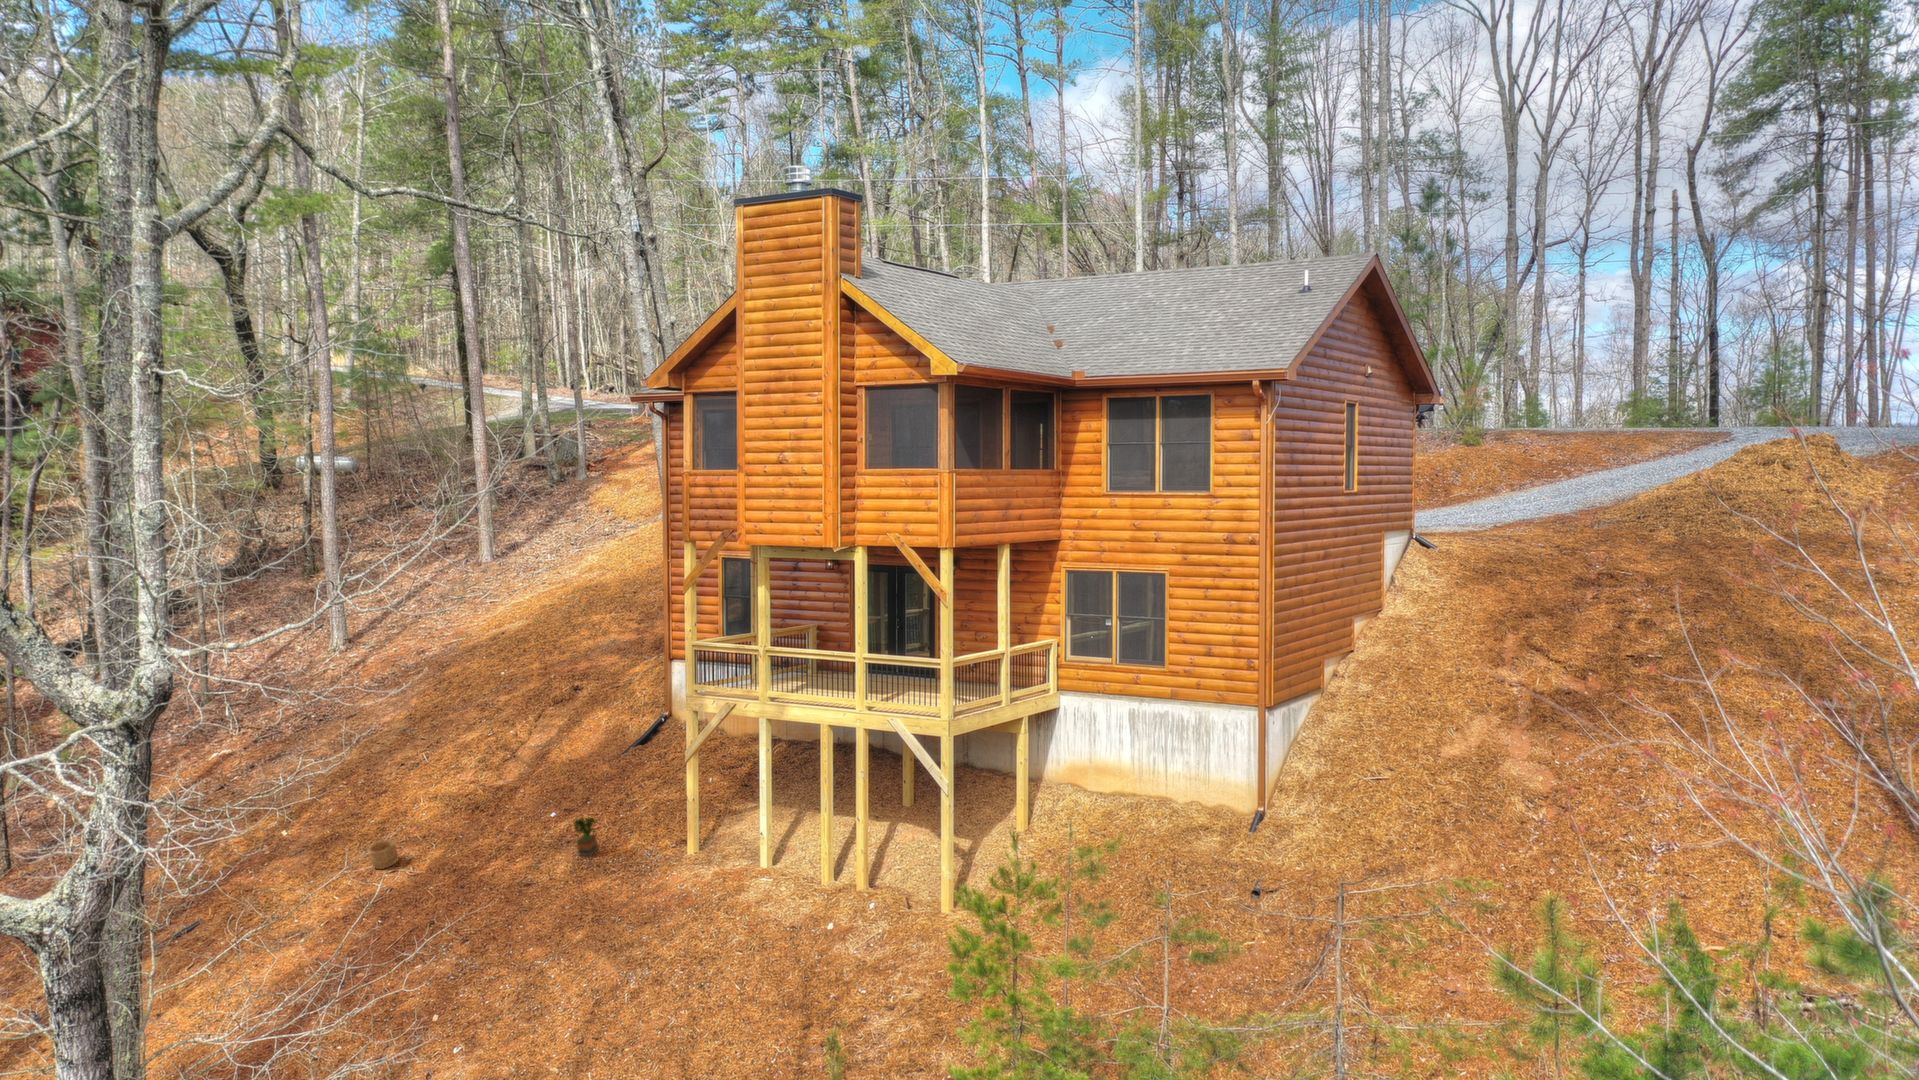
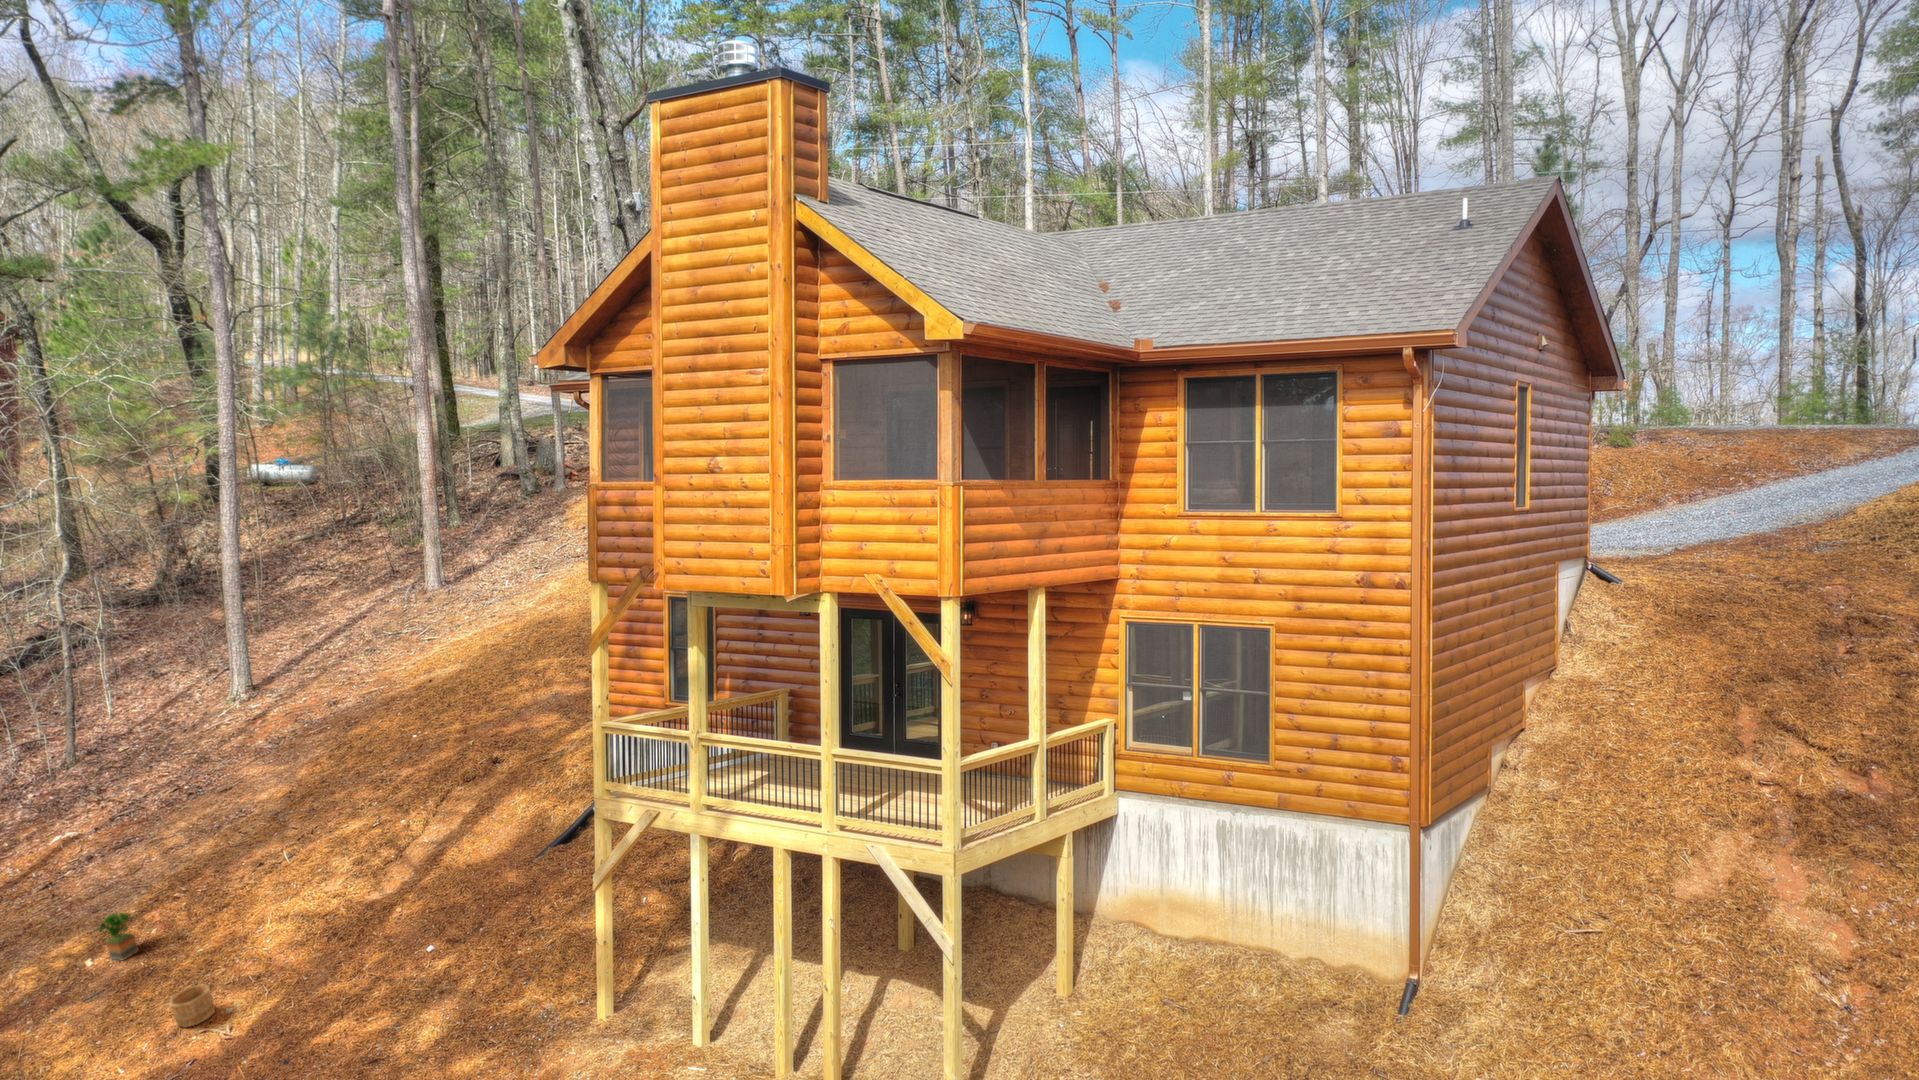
potted tree: present [574,818,598,856] -> present [99,913,138,961]

